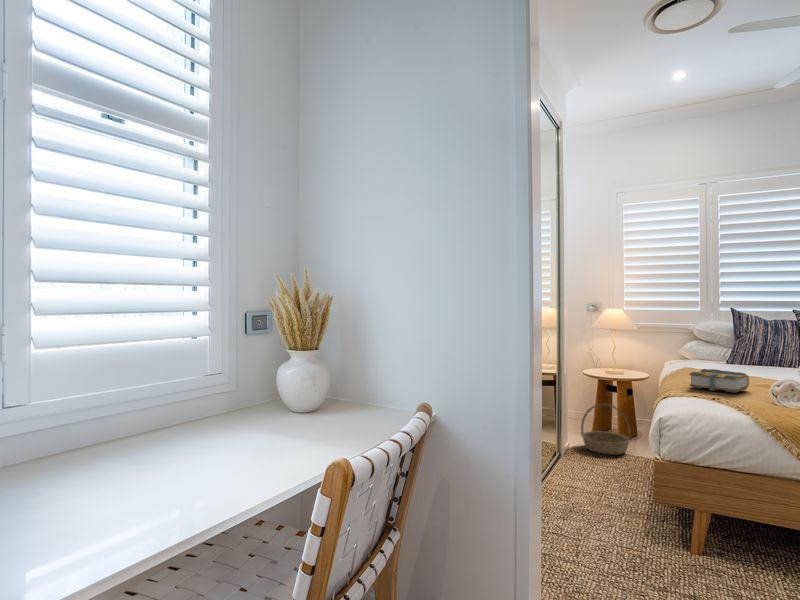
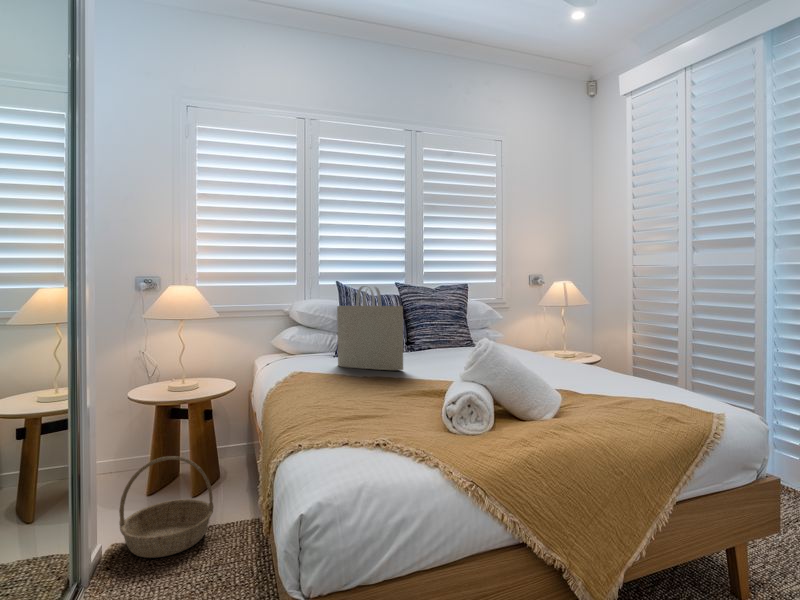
tote bag: none [723,313,776,375] -> present [337,286,403,370]
book: present [689,369,749,393] -> none [330,384,412,431]

